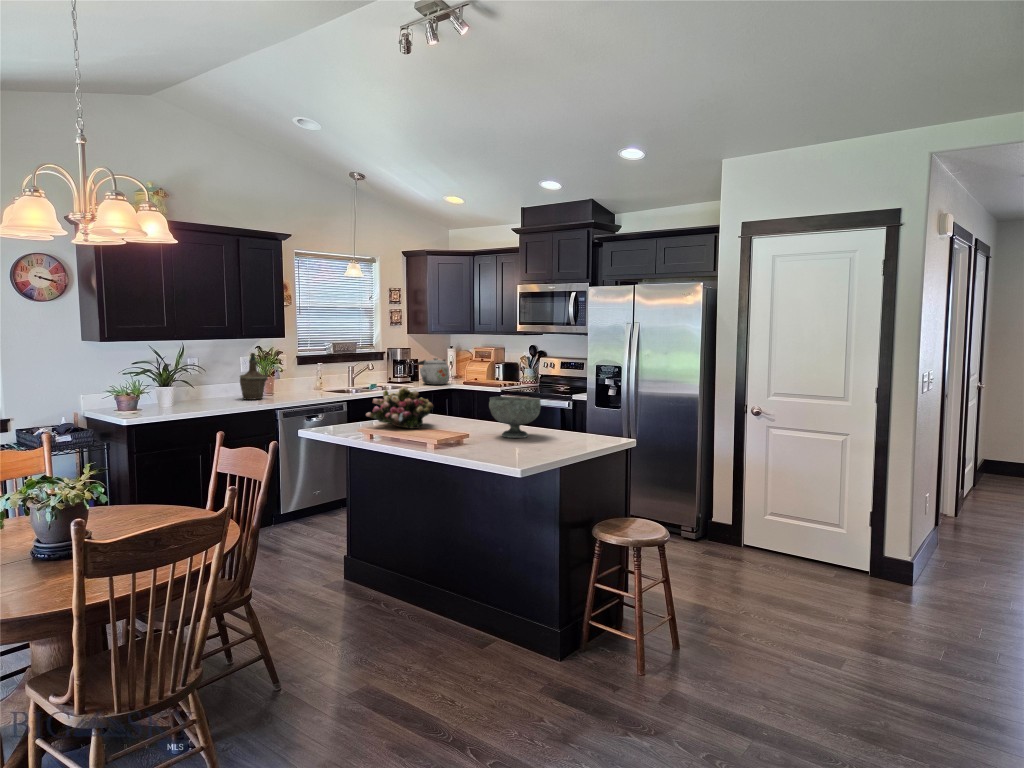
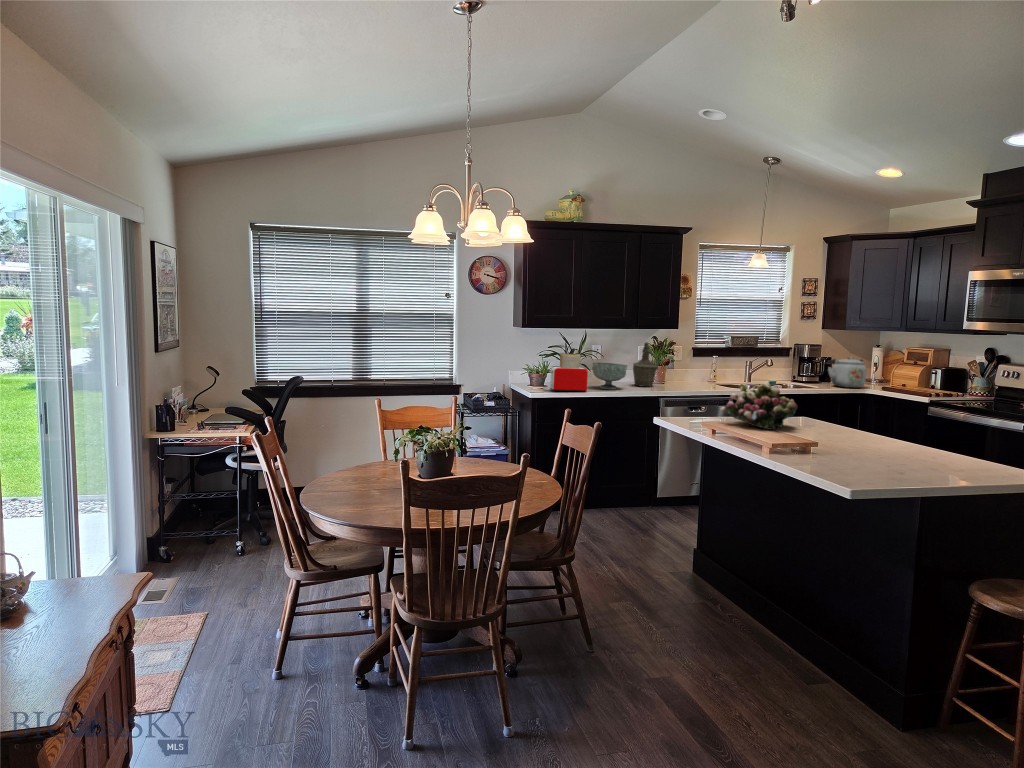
toaster: none [145,369,195,414] -> present [550,353,588,392]
decorative bowl: present [489,397,541,438] -> present [592,362,627,389]

